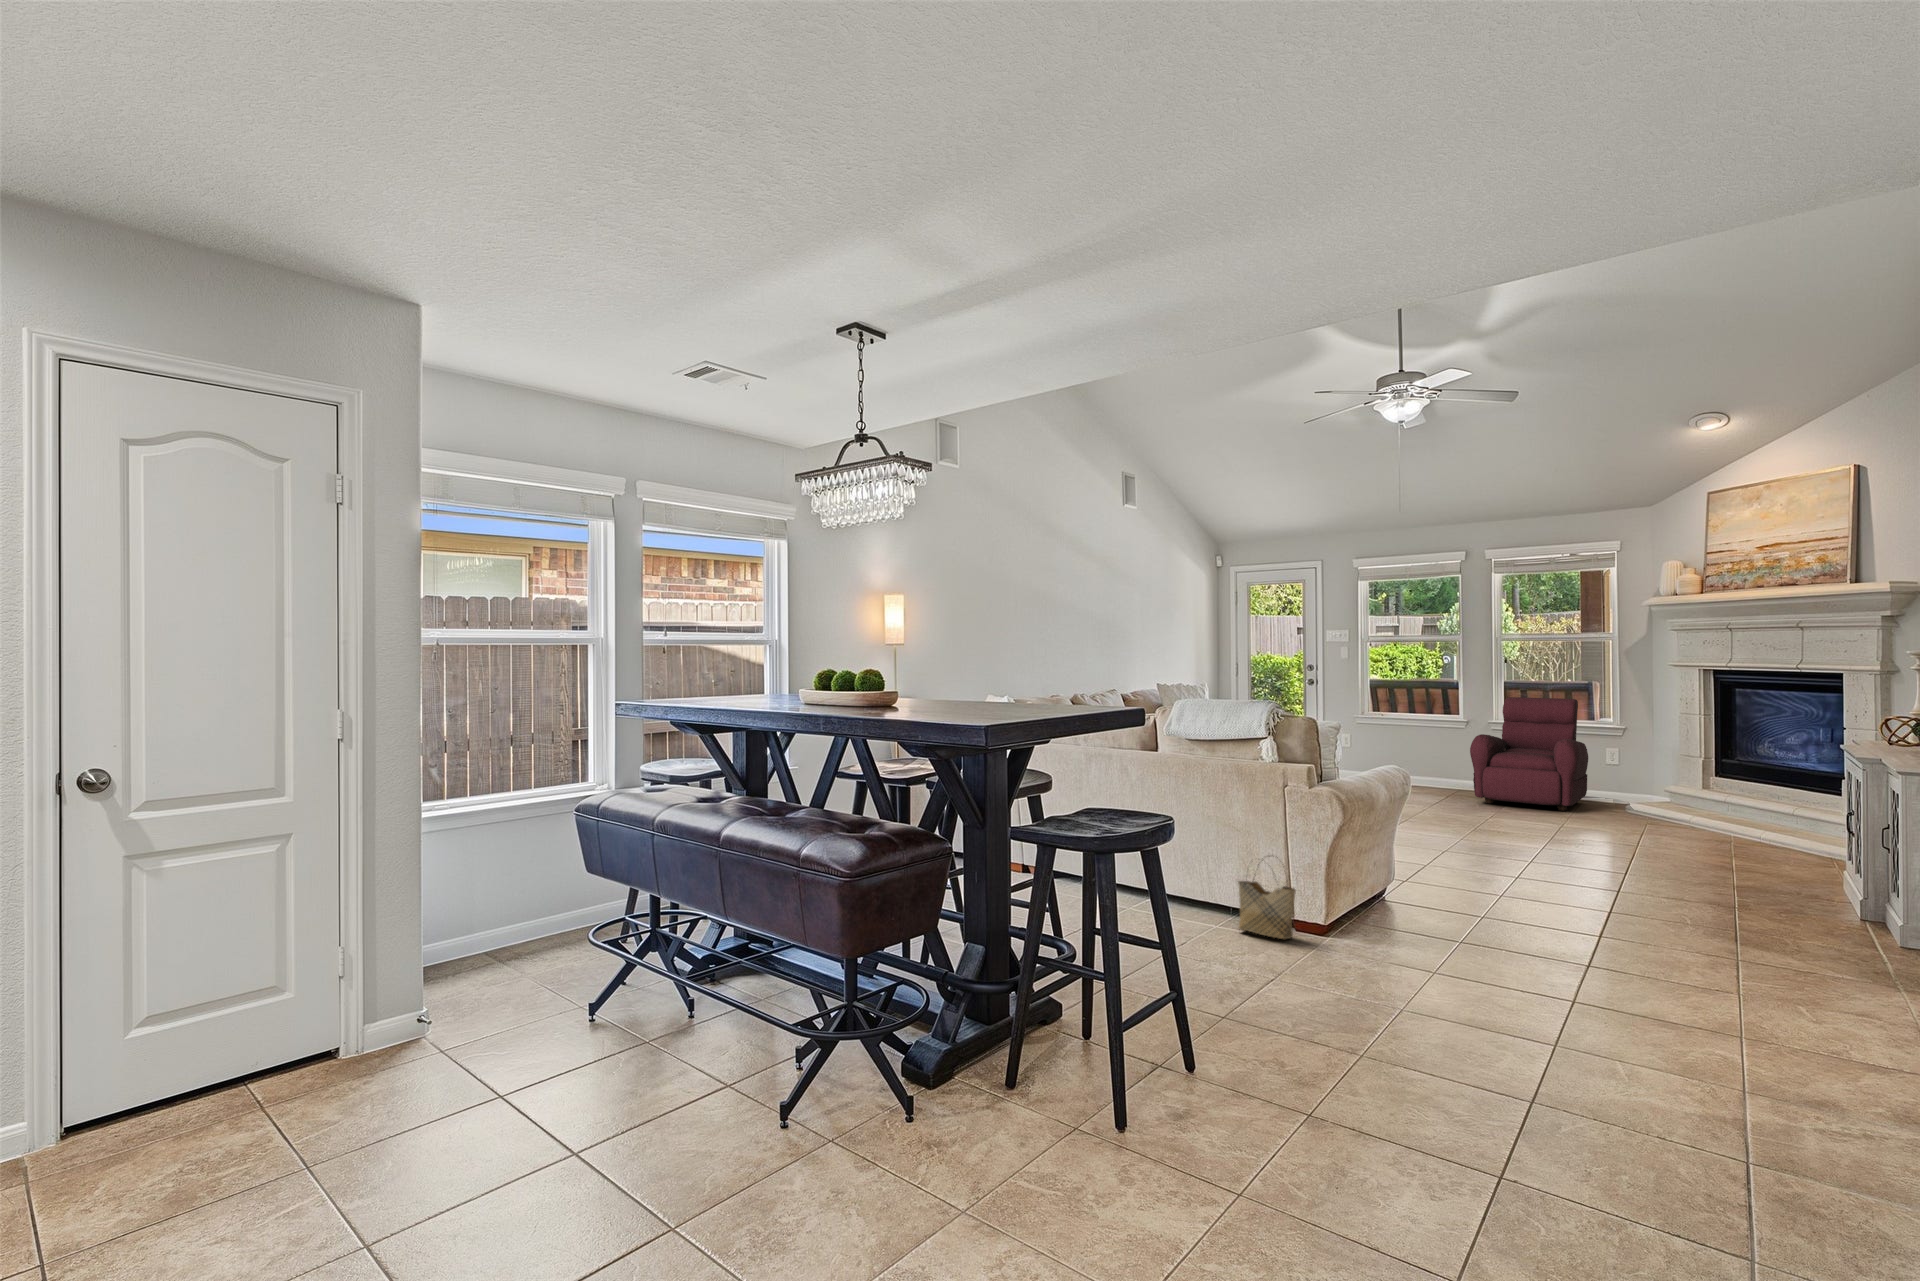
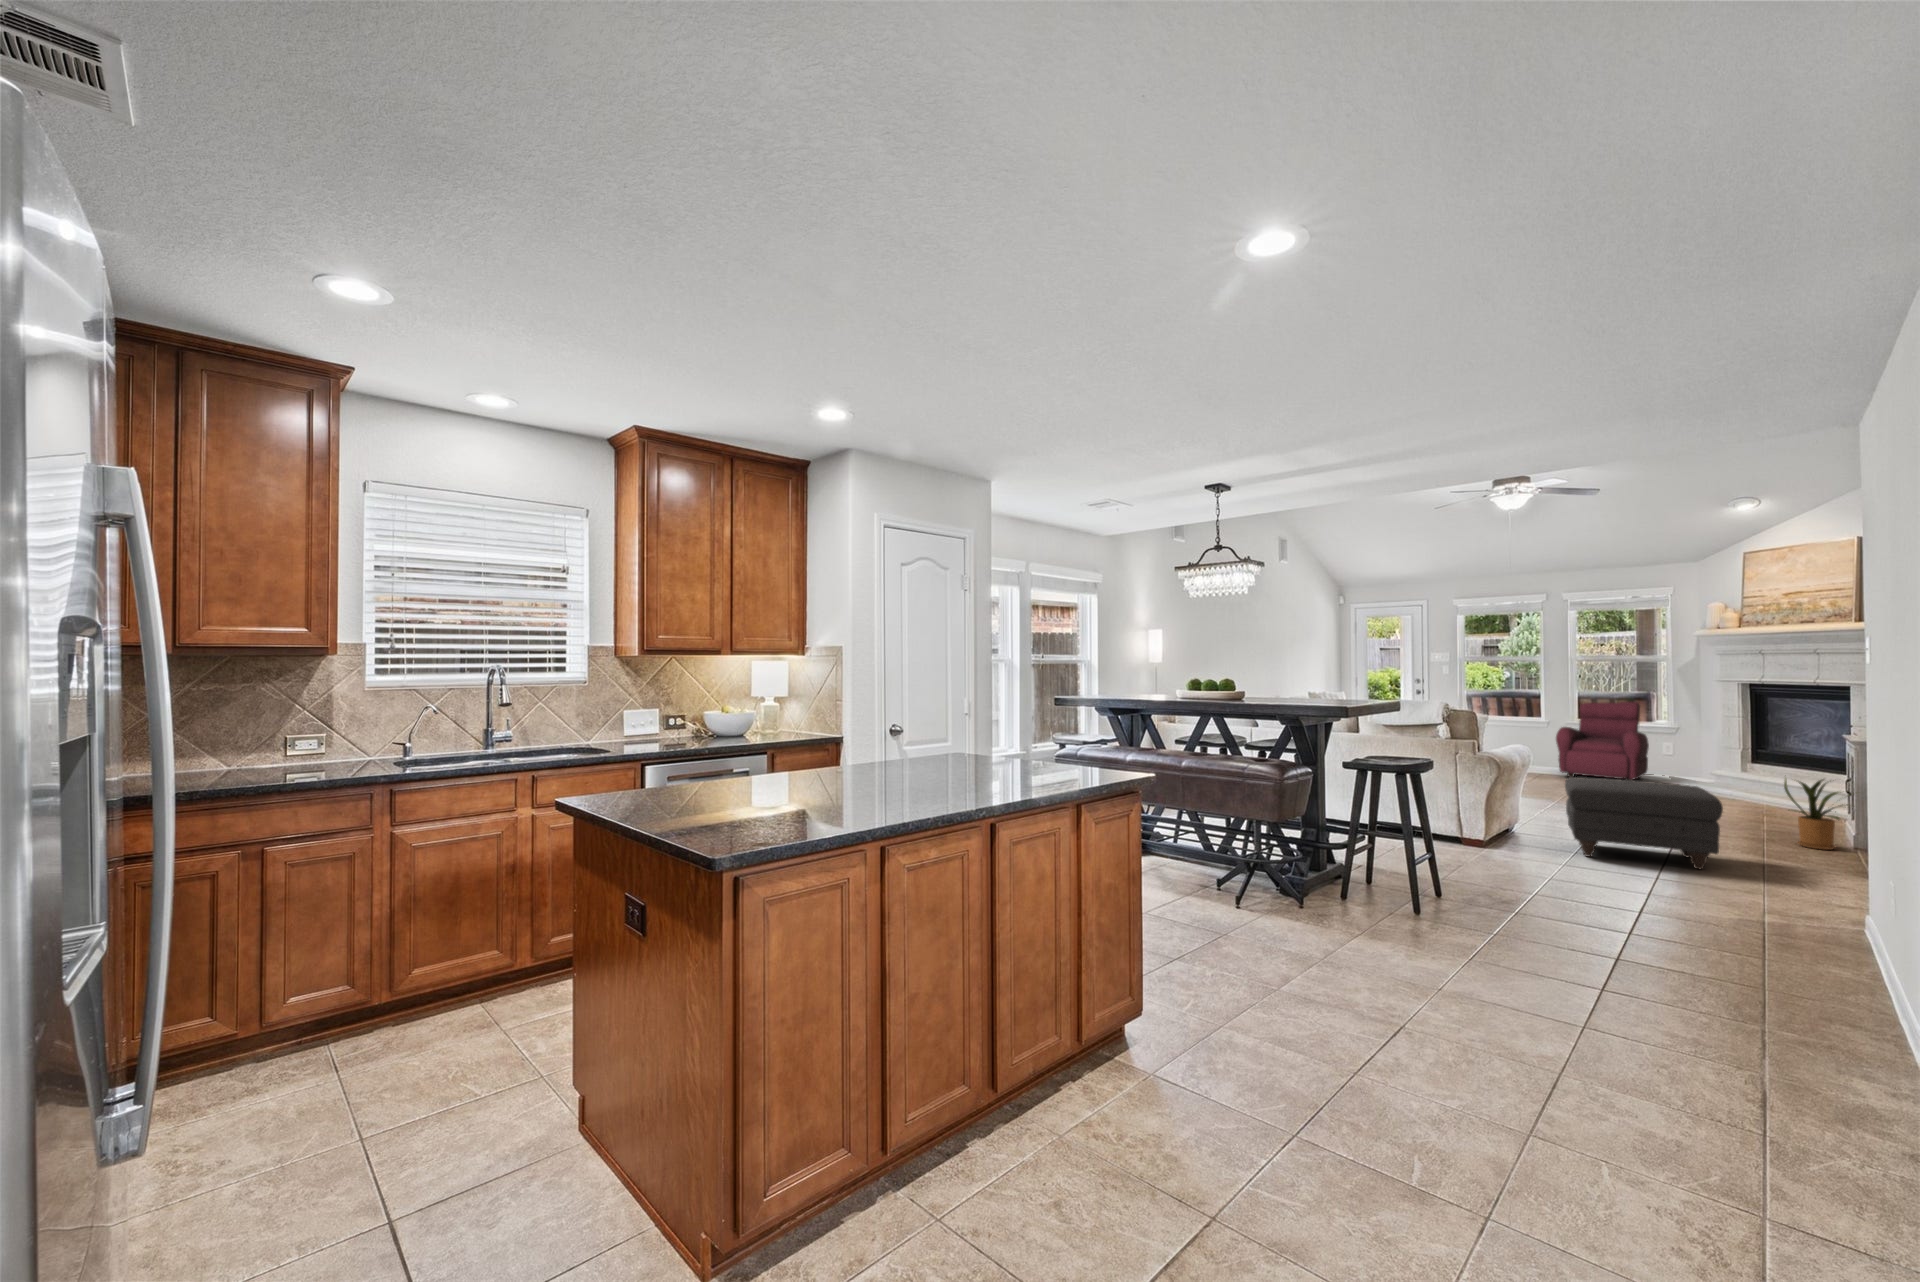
house plant: none [1758,809,1884,927] -> present [1784,778,1842,850]
ottoman: none [1442,821,1674,979] -> present [1565,777,1723,869]
woven basket: present [1238,857,1296,939] -> none [1429,795,1470,846]

